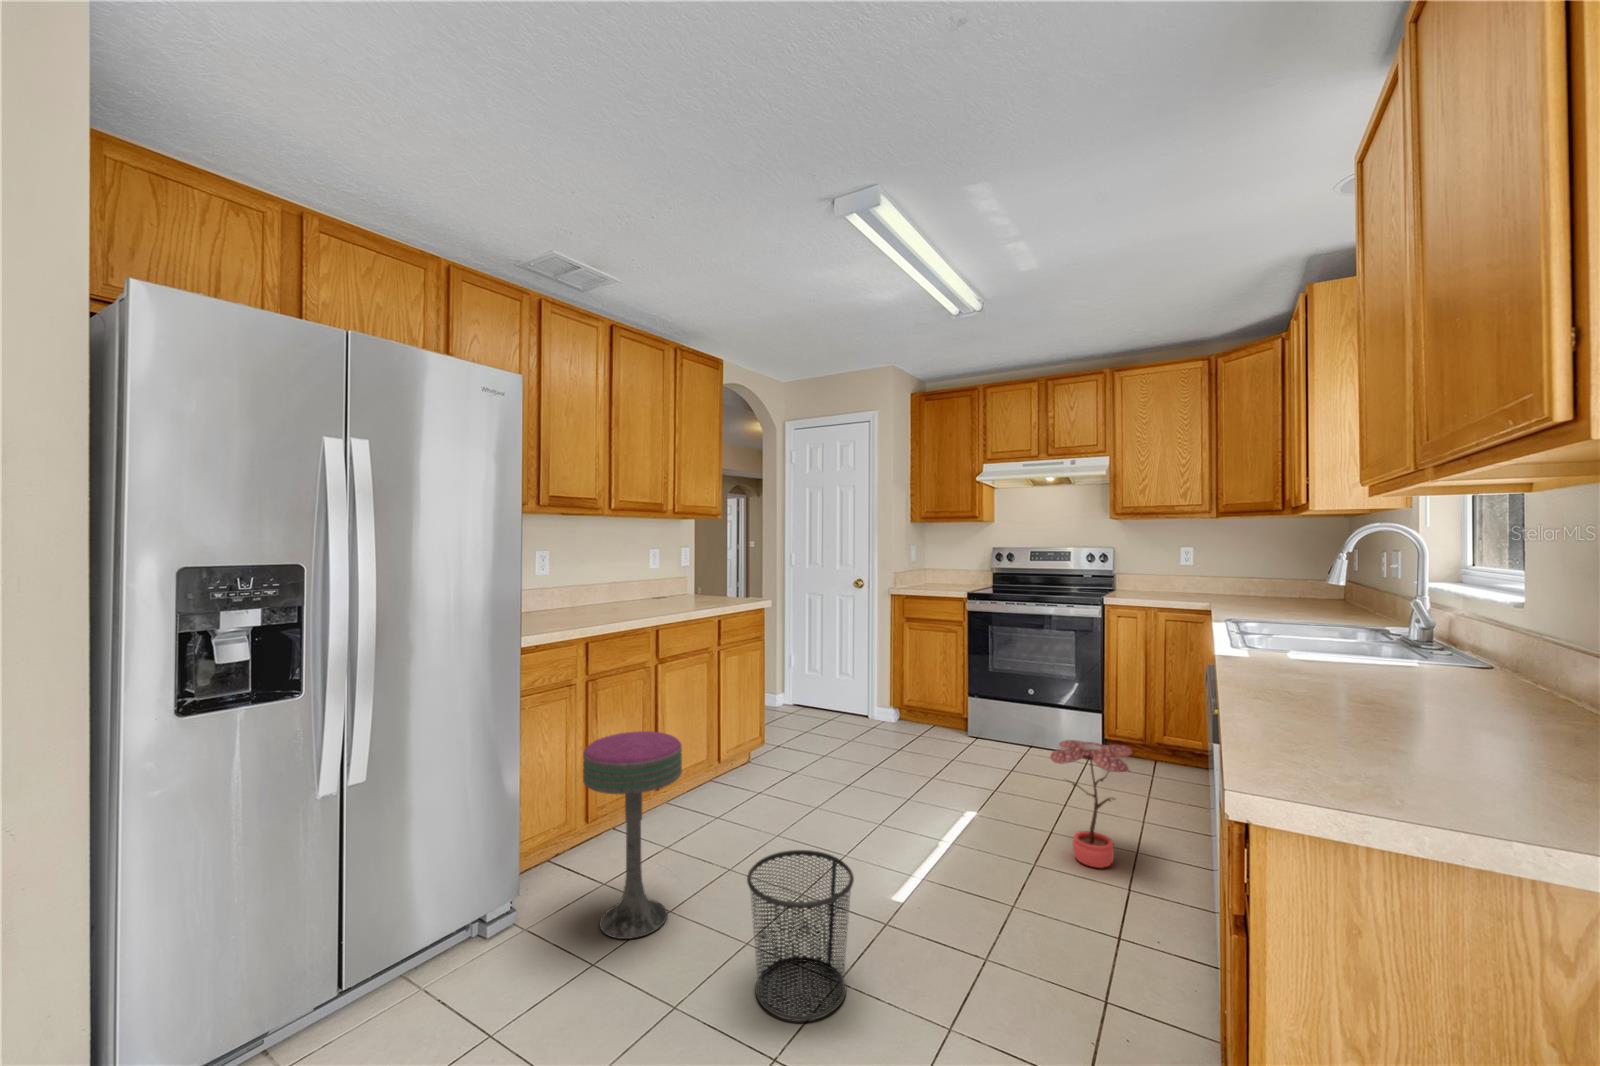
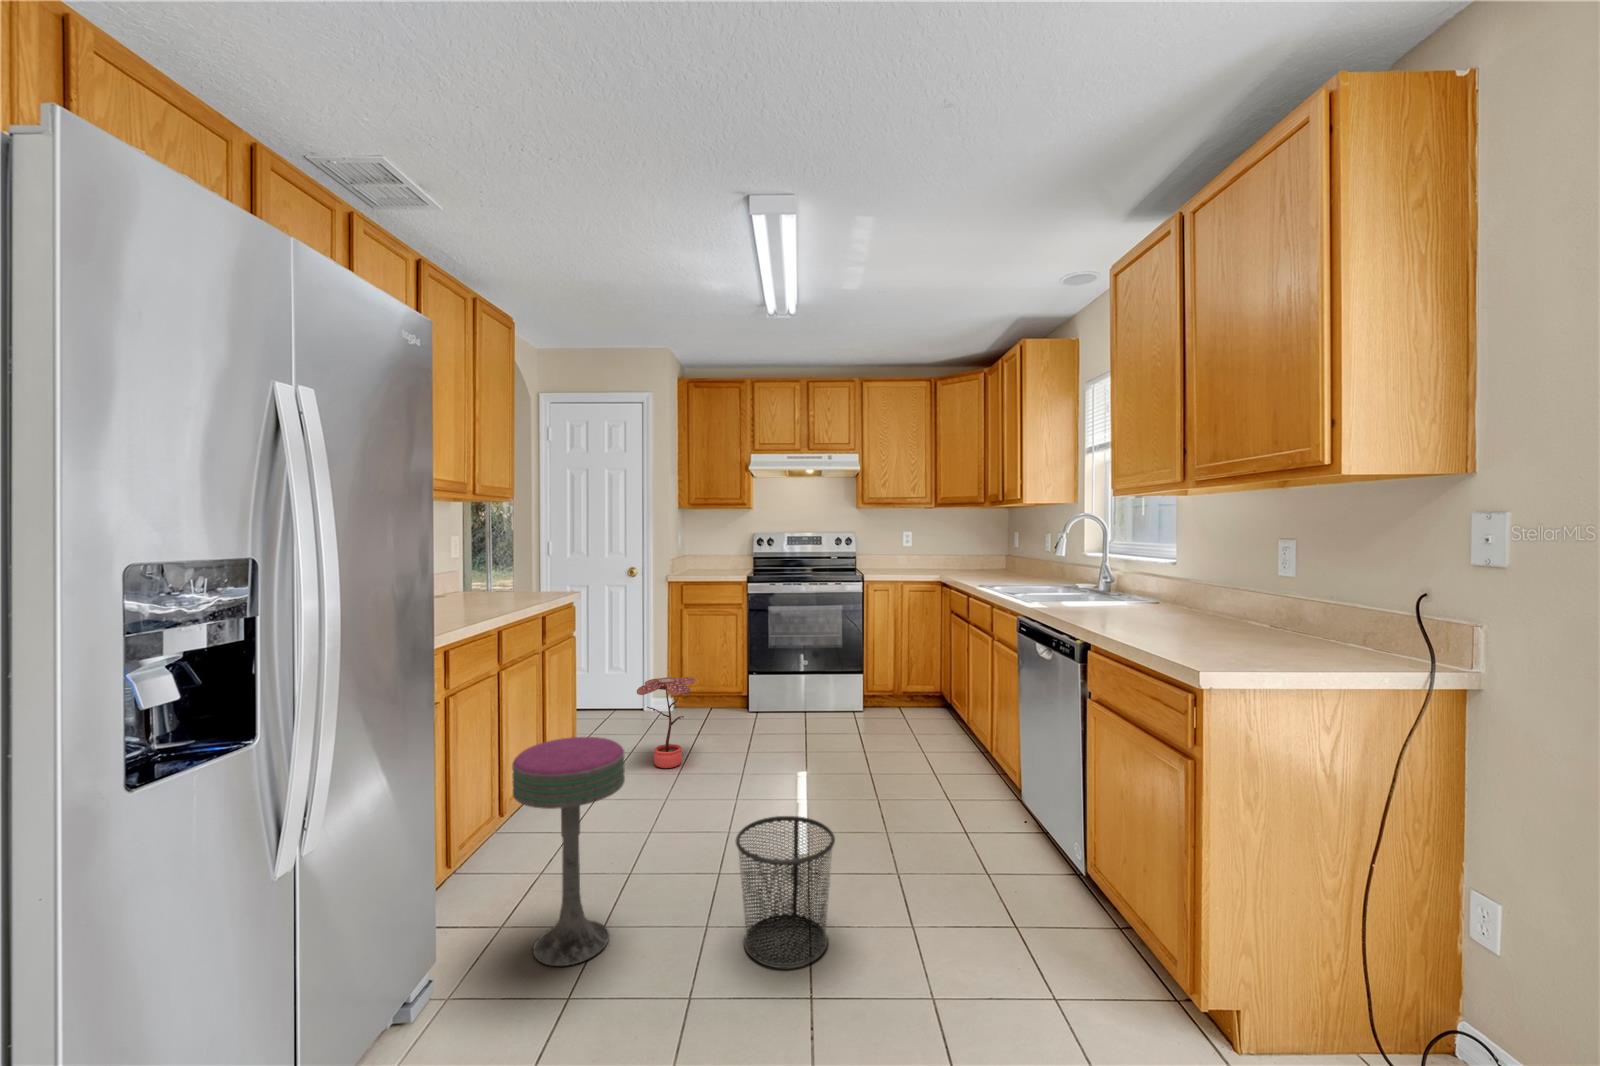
potted plant: present [1050,740,1132,868] -> present [637,677,695,768]

